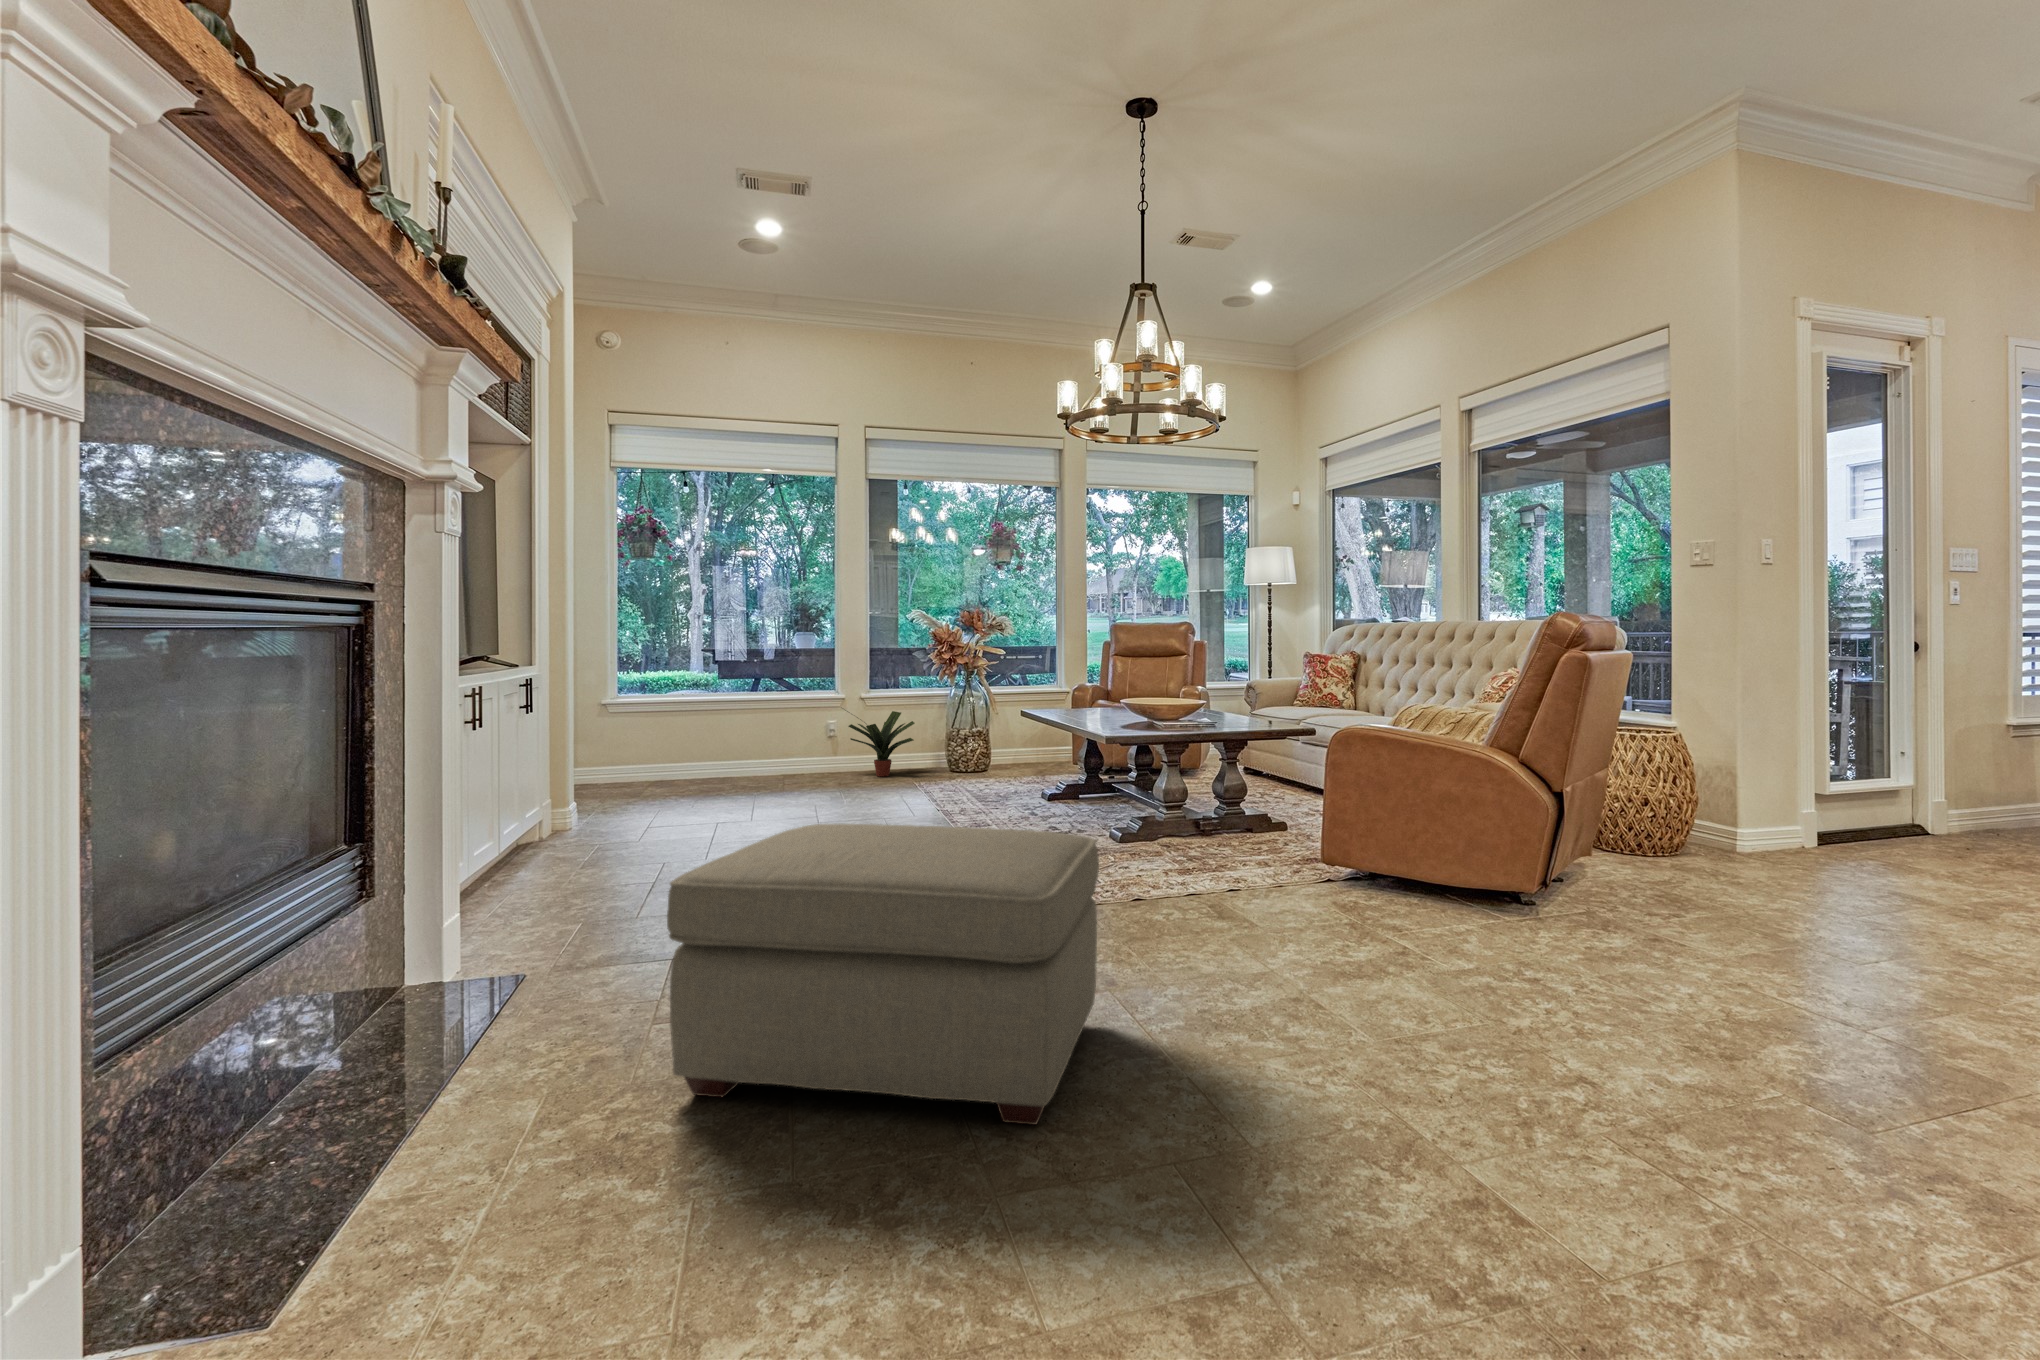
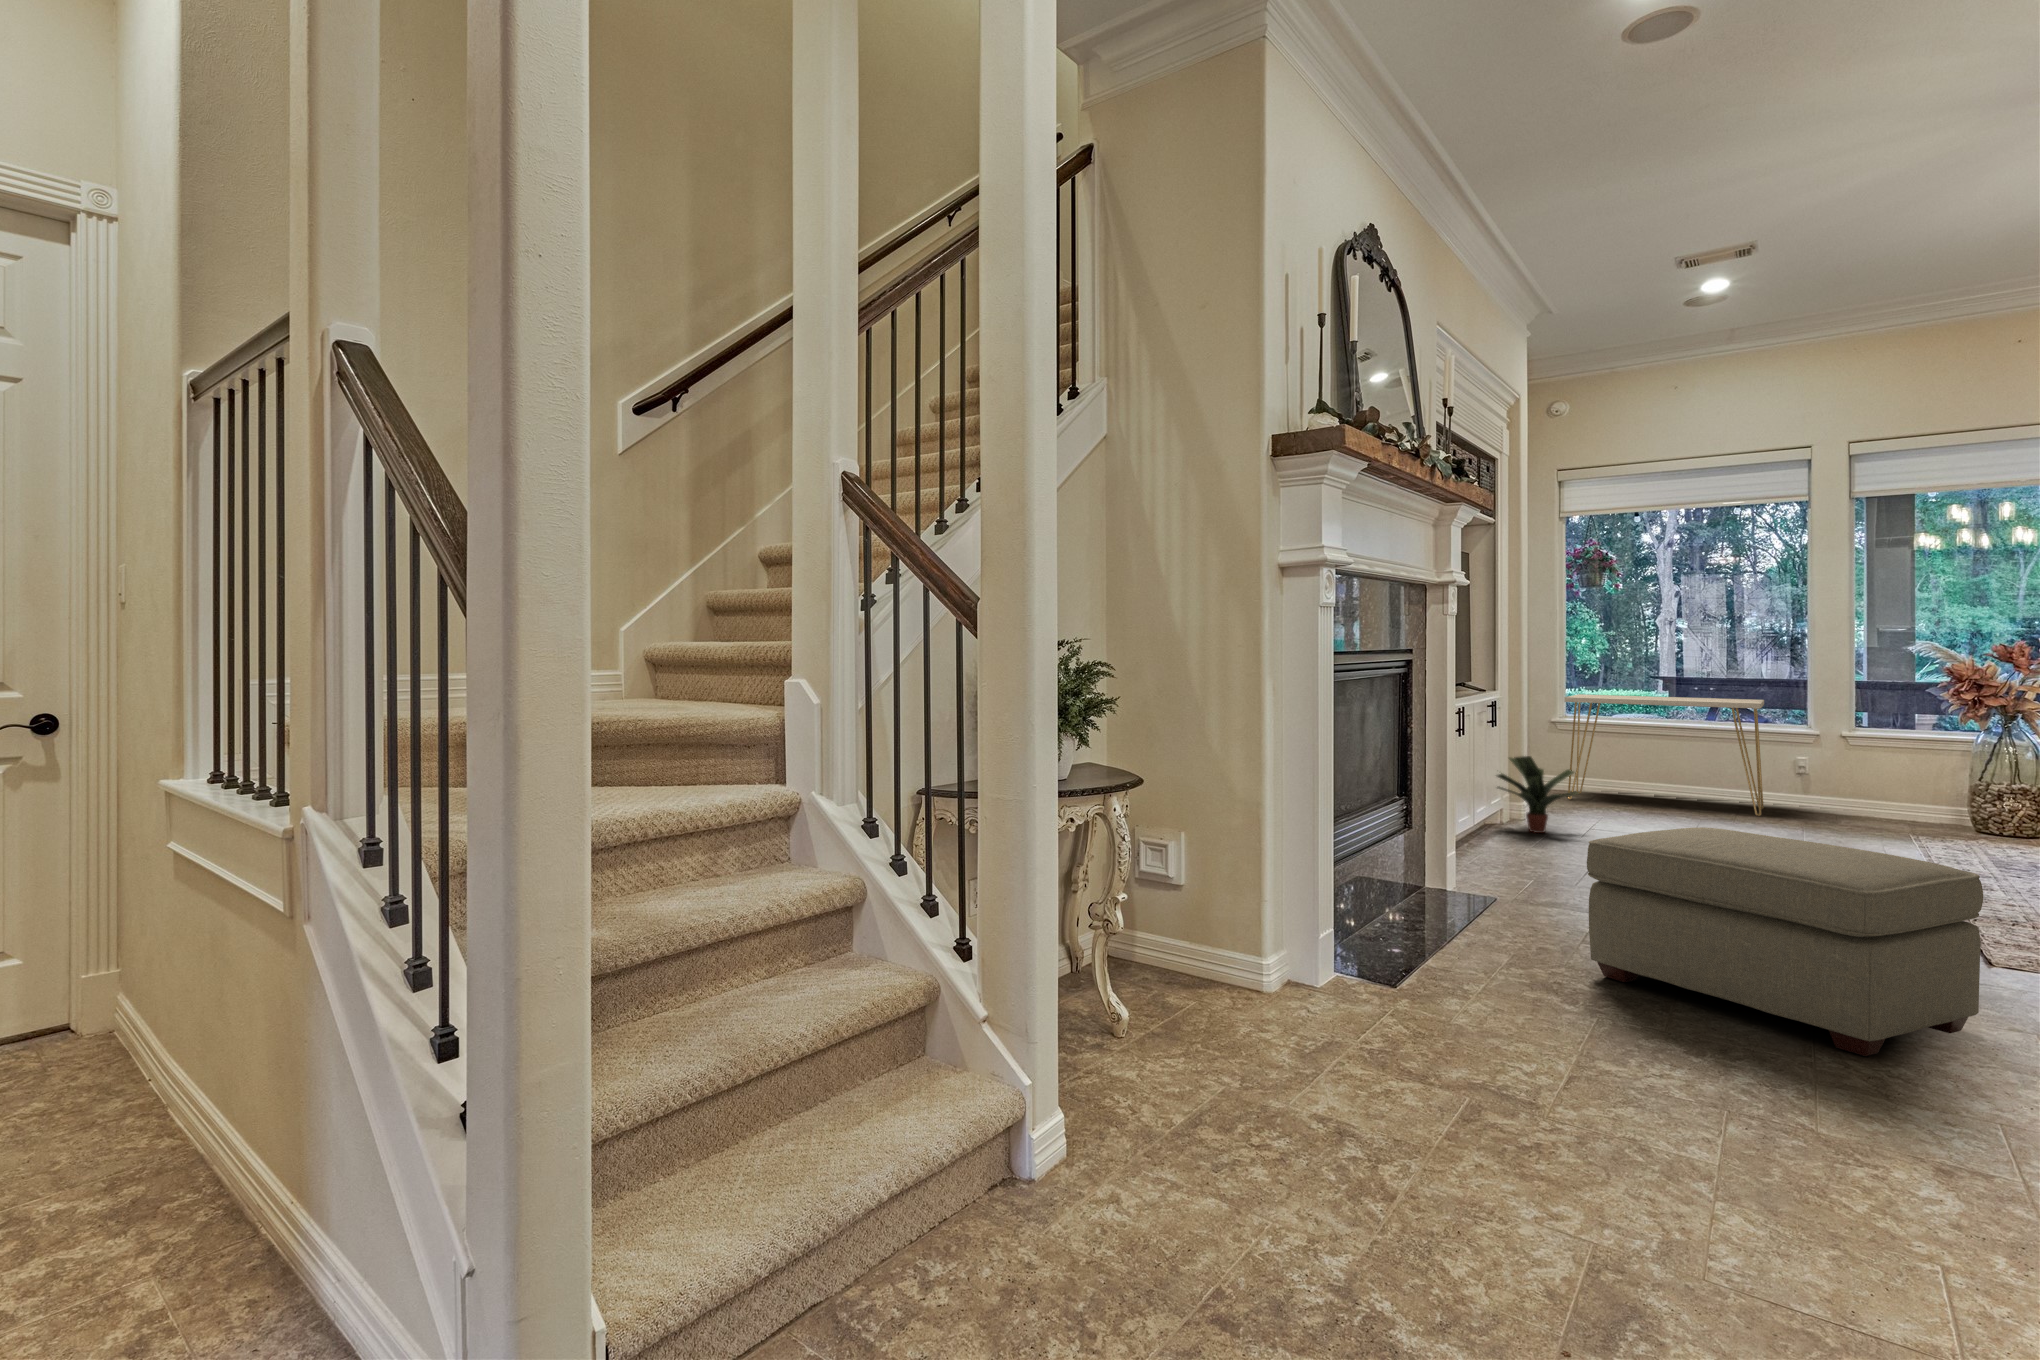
console table: none [614,668,802,791] -> present [1564,694,1764,816]
potted plant: present [845,710,915,776] -> present [1497,756,1578,833]

